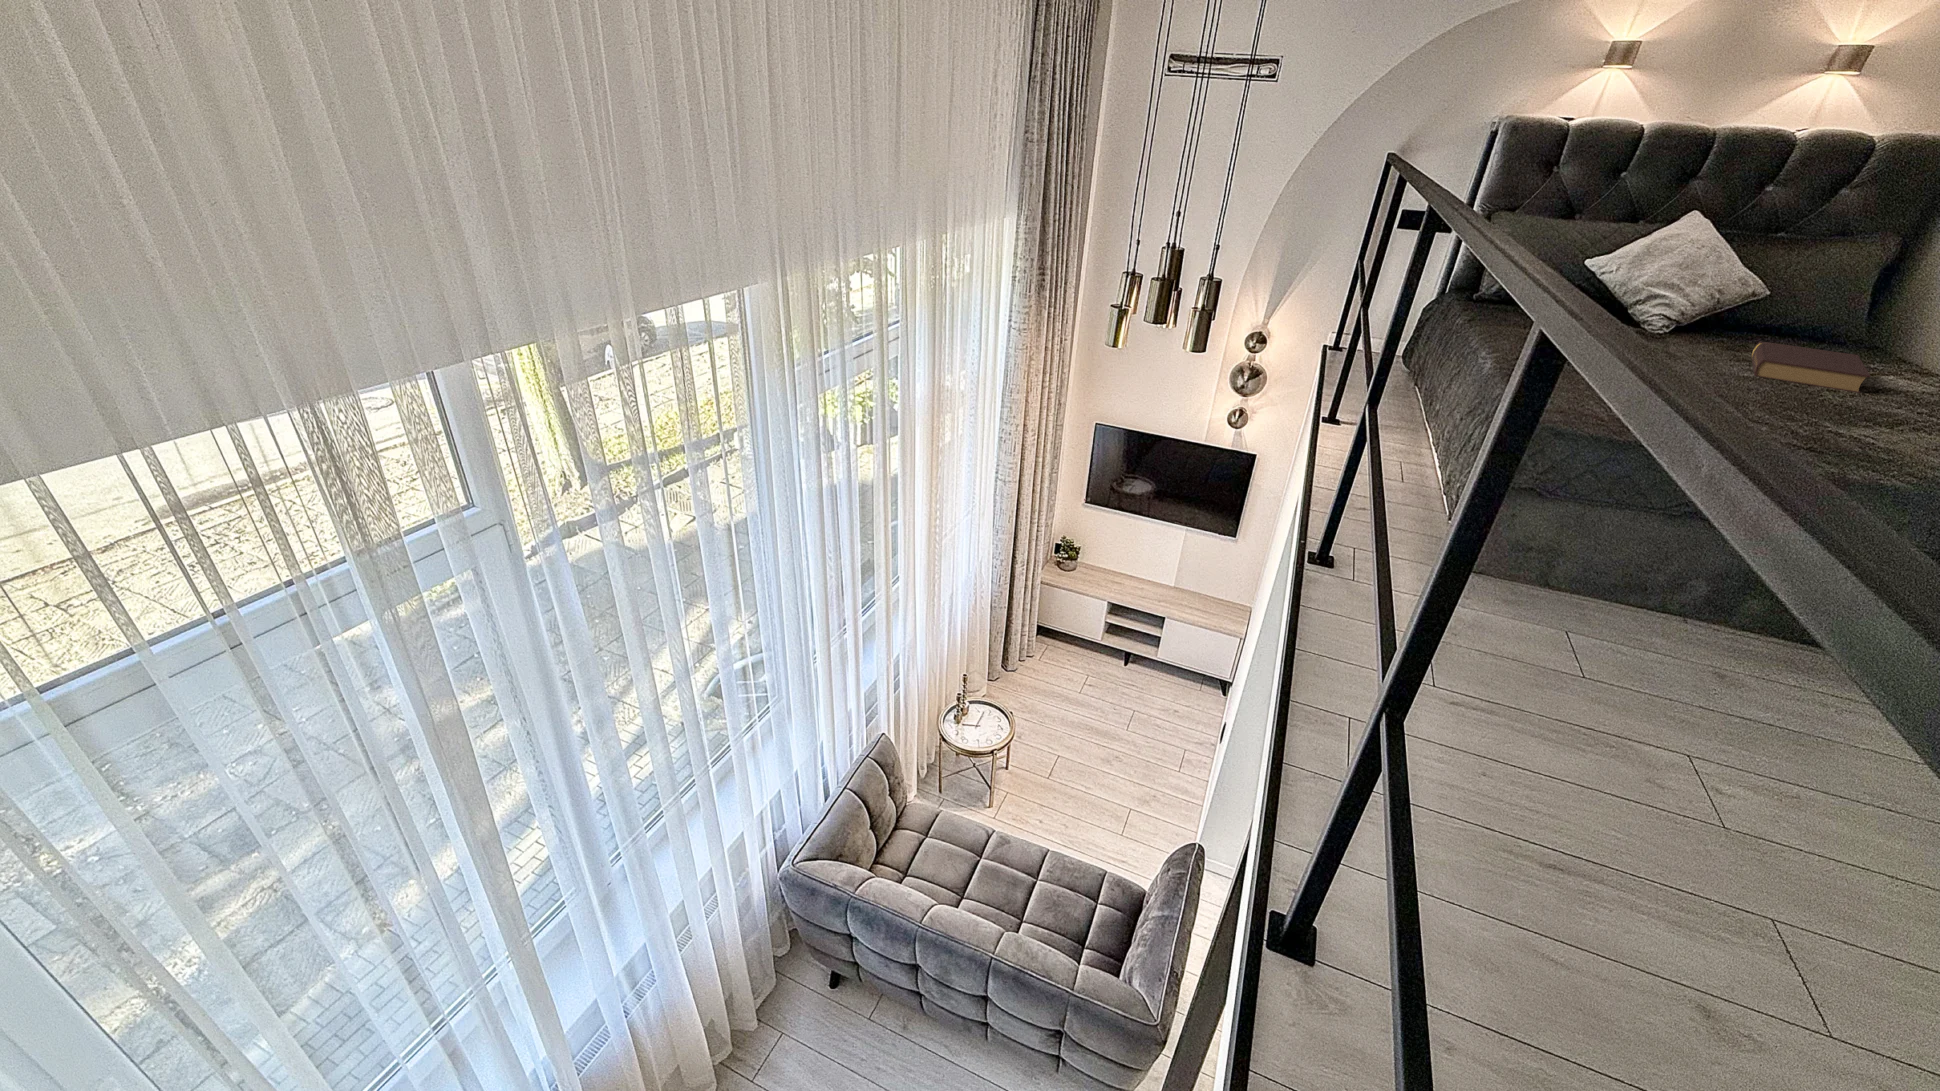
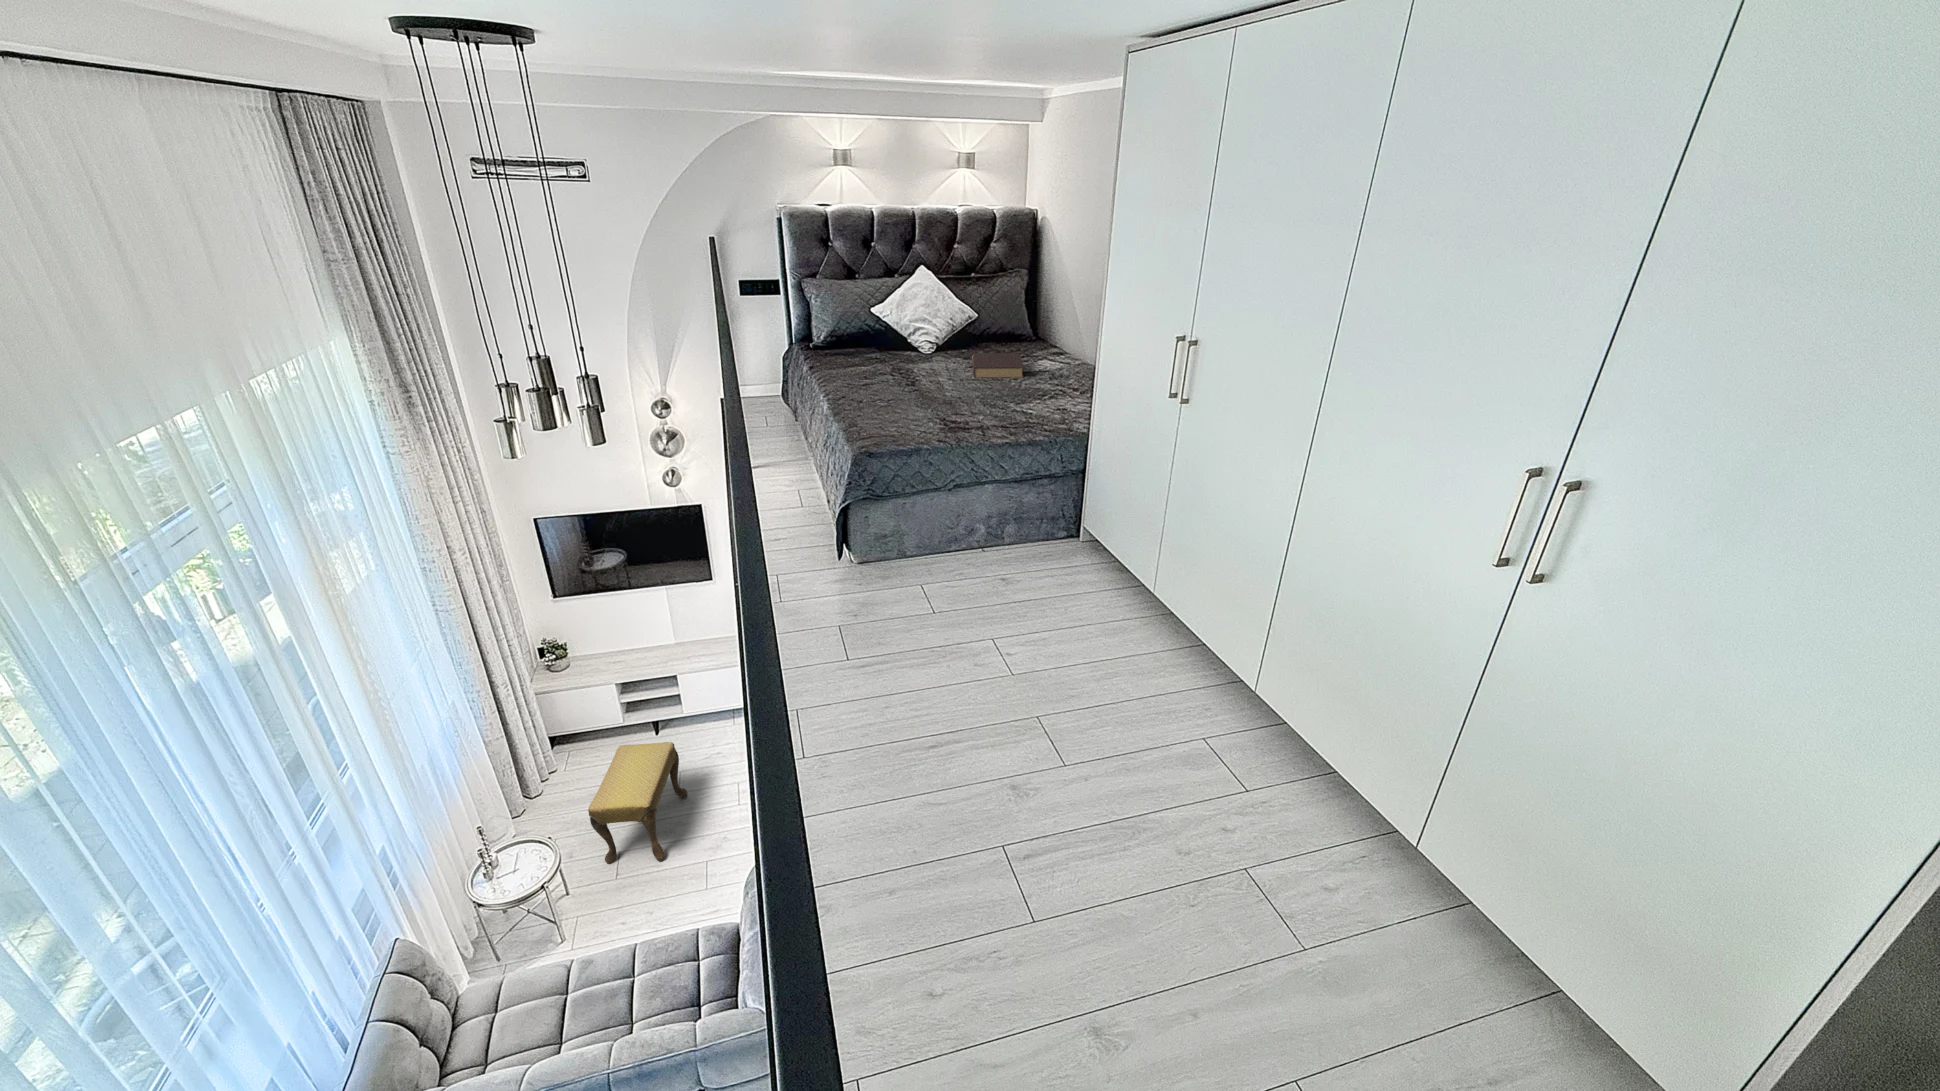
footstool: none [1044,661,1140,785] -> present [588,742,687,864]

